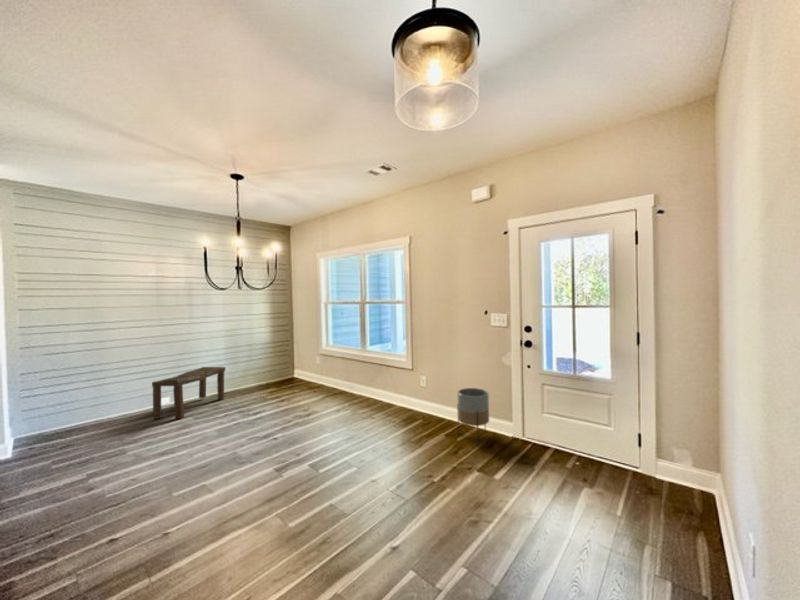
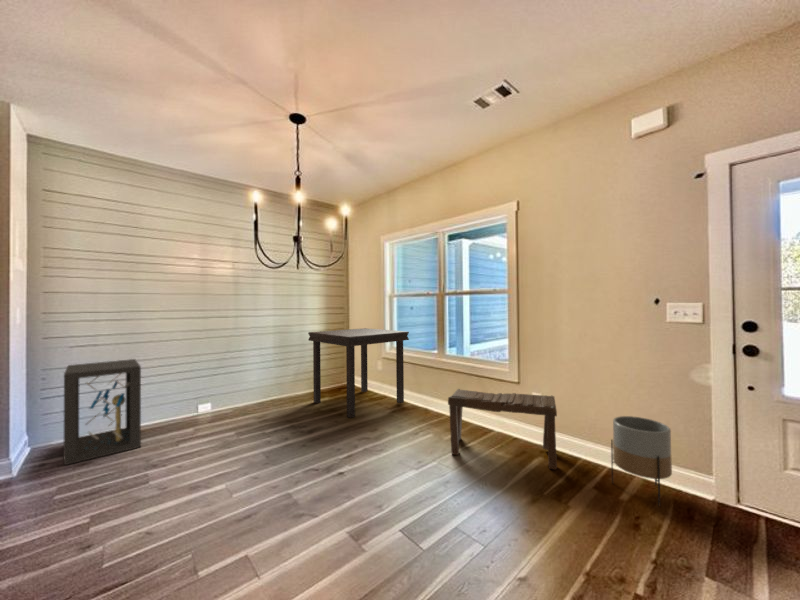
dining table: none [254,330,339,403] -> present [308,328,409,418]
storage cabinet: none [45,363,114,448] -> present [64,359,141,465]
bench: present [152,367,225,419] -> present [448,389,557,470]

